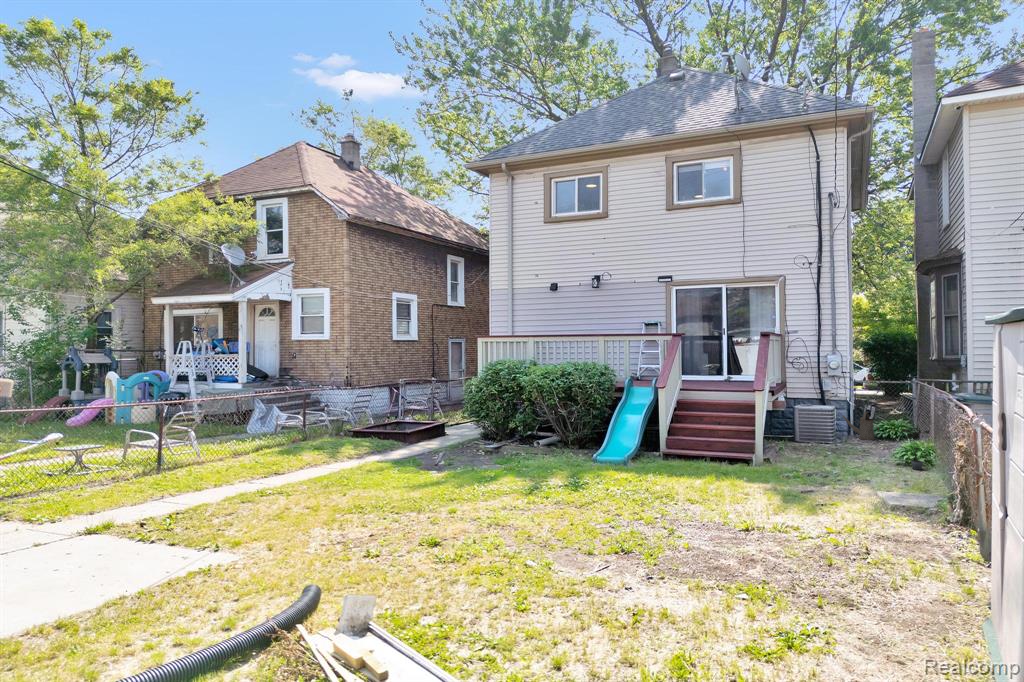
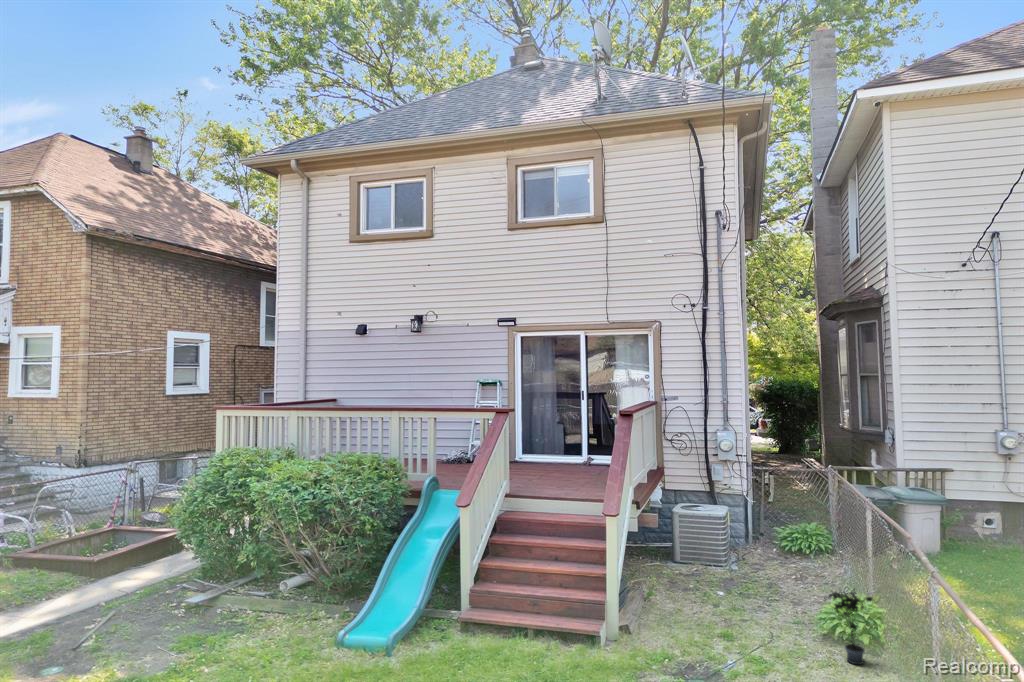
watering can: present [843,412,879,440] -> none [738,515,786,557]

